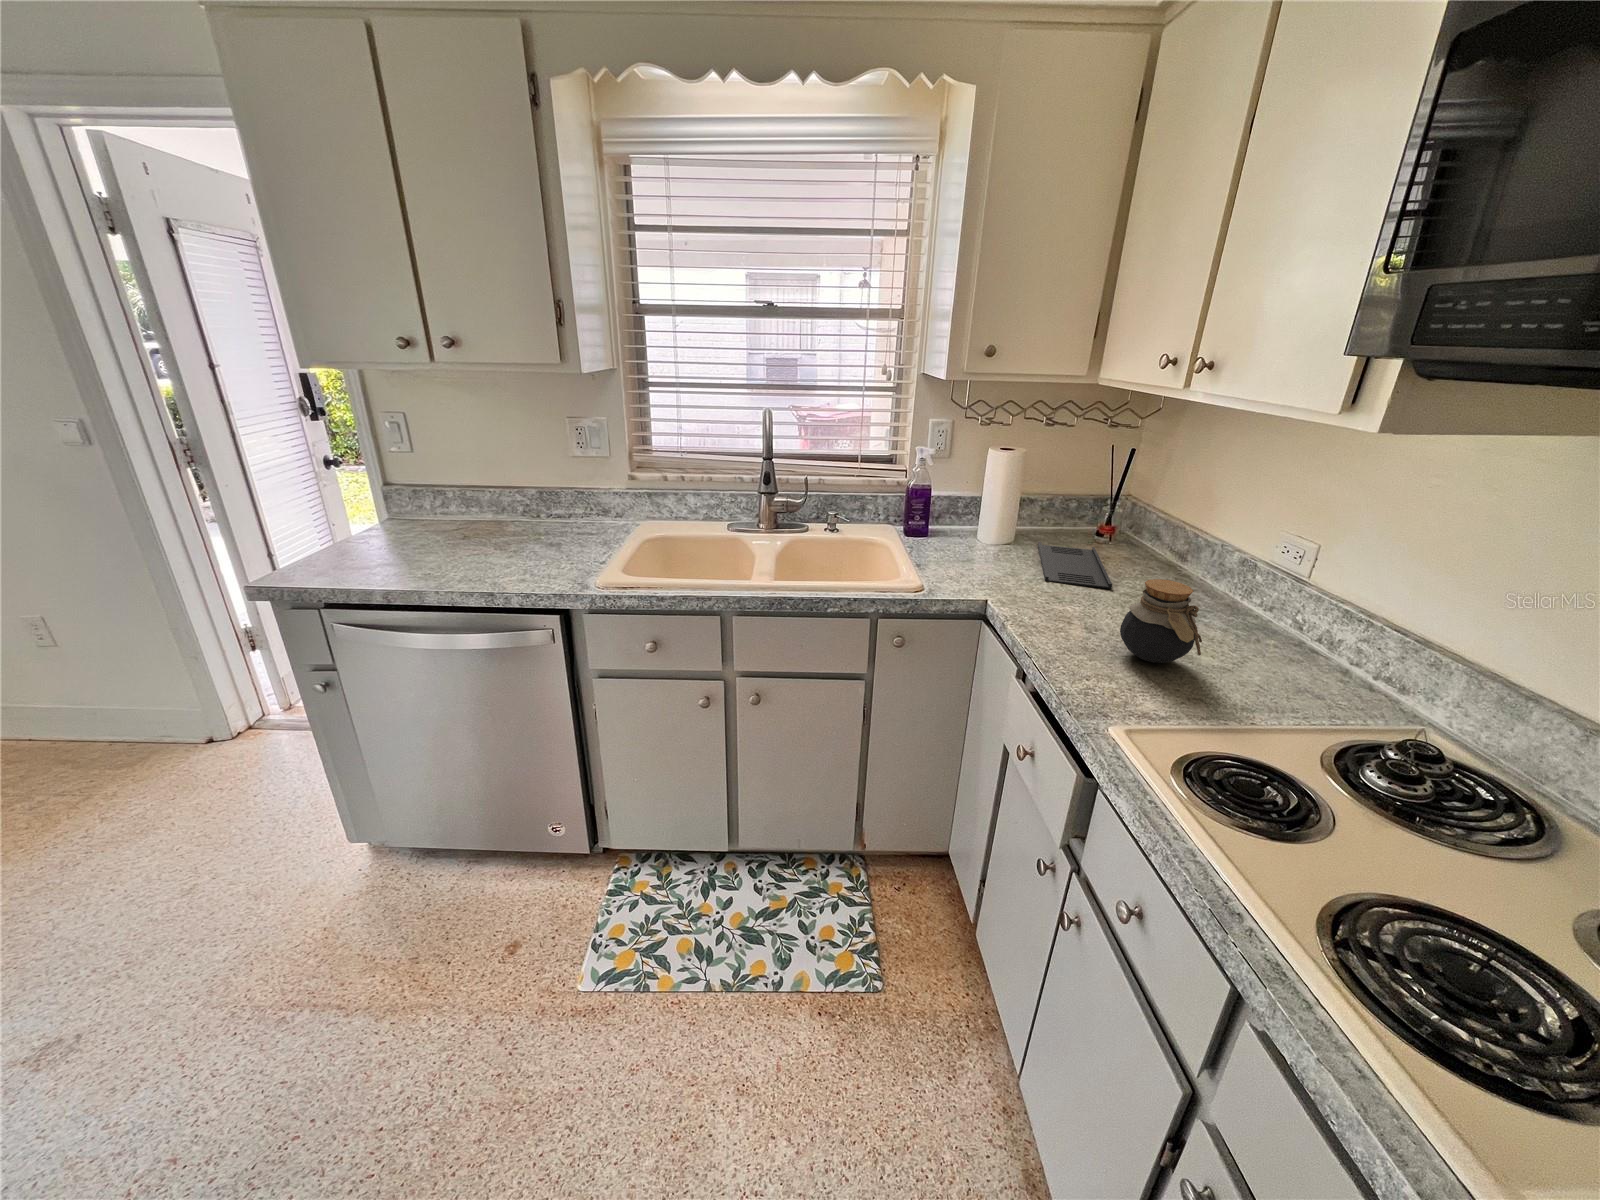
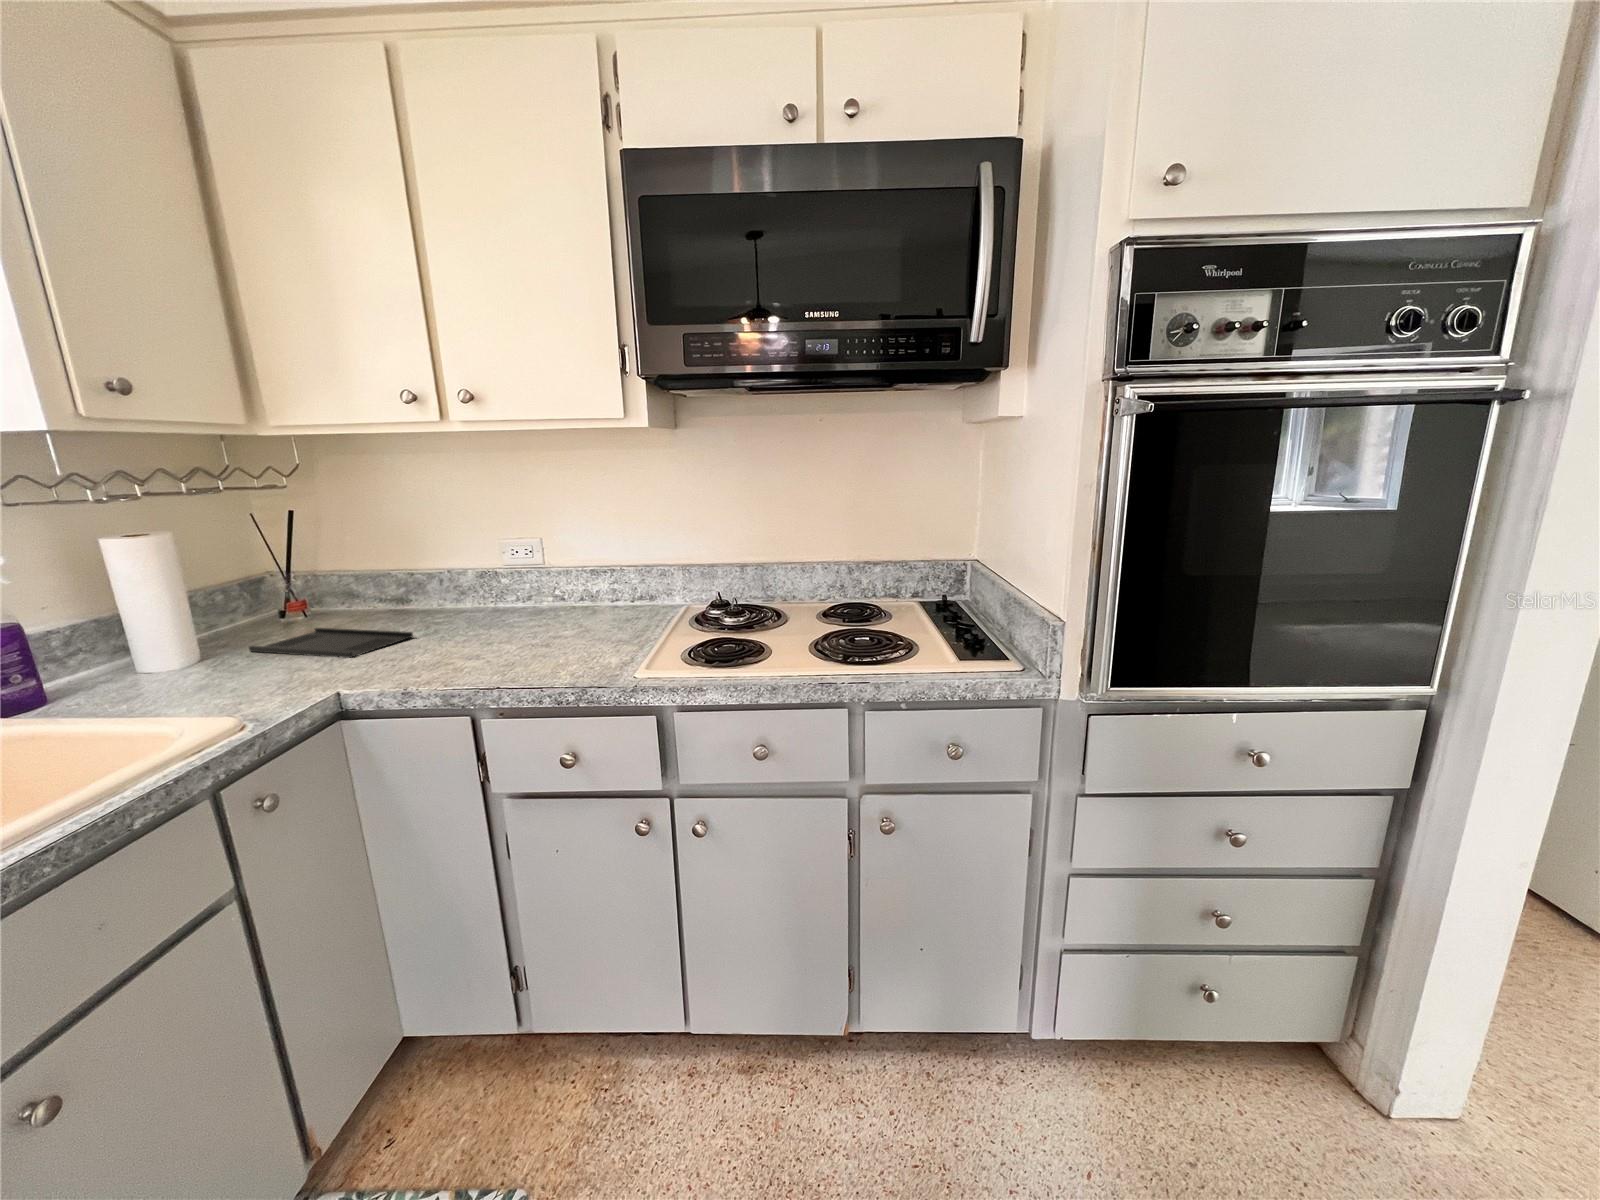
jar: present [1120,579,1202,663] -> none [515,572,586,643]

